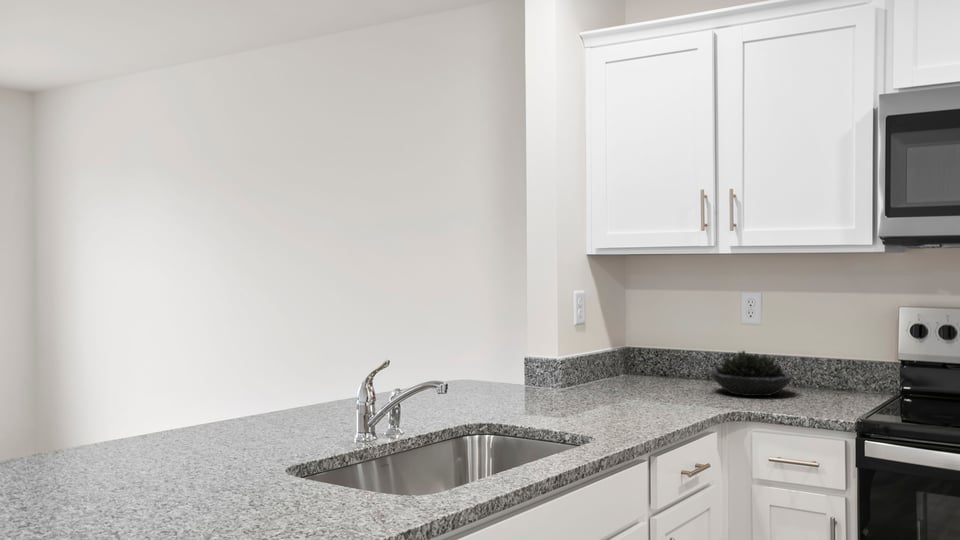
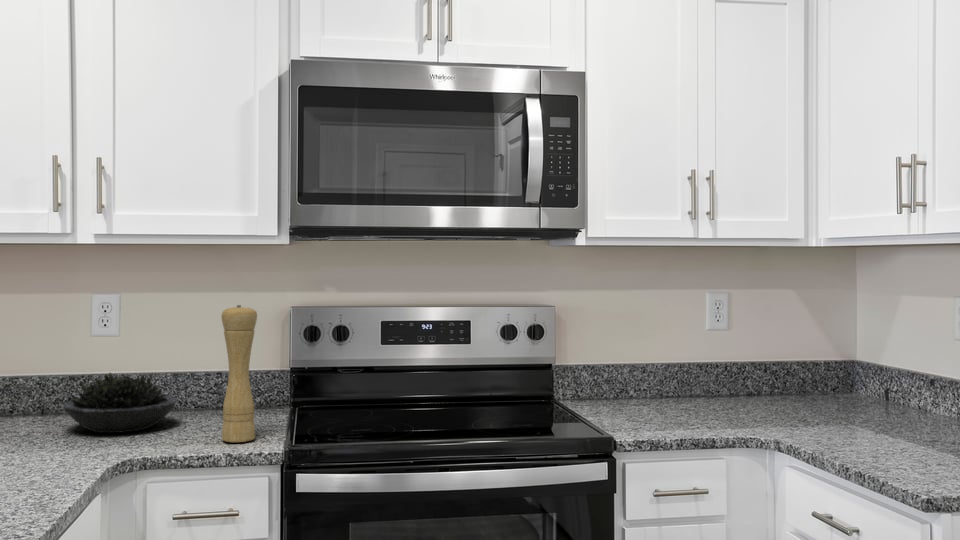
pepper mill: none [814,302,843,413] -> present [221,305,257,442]

